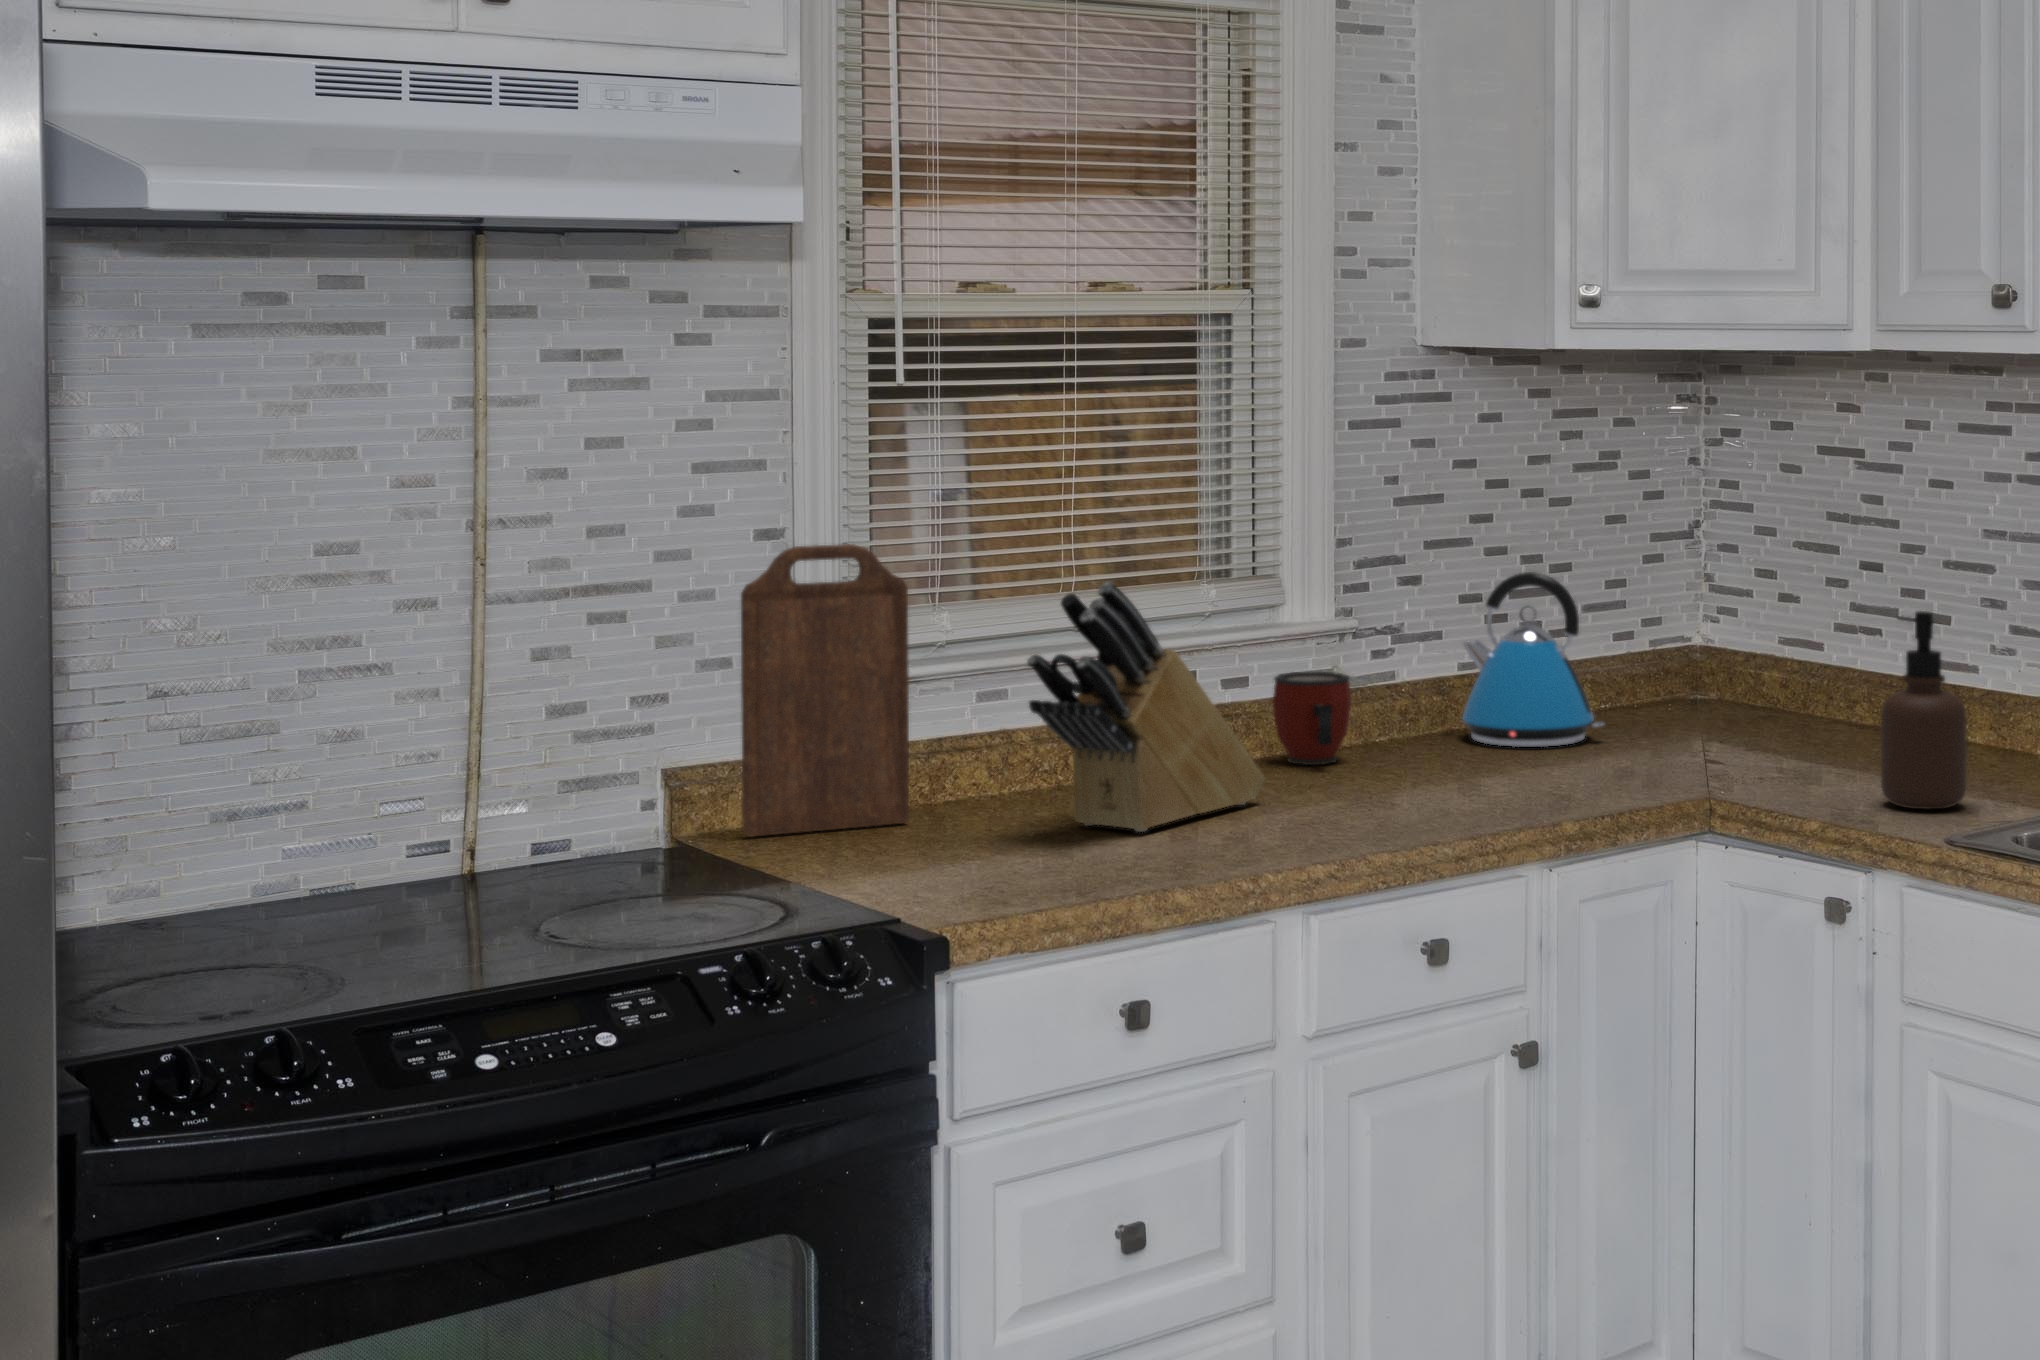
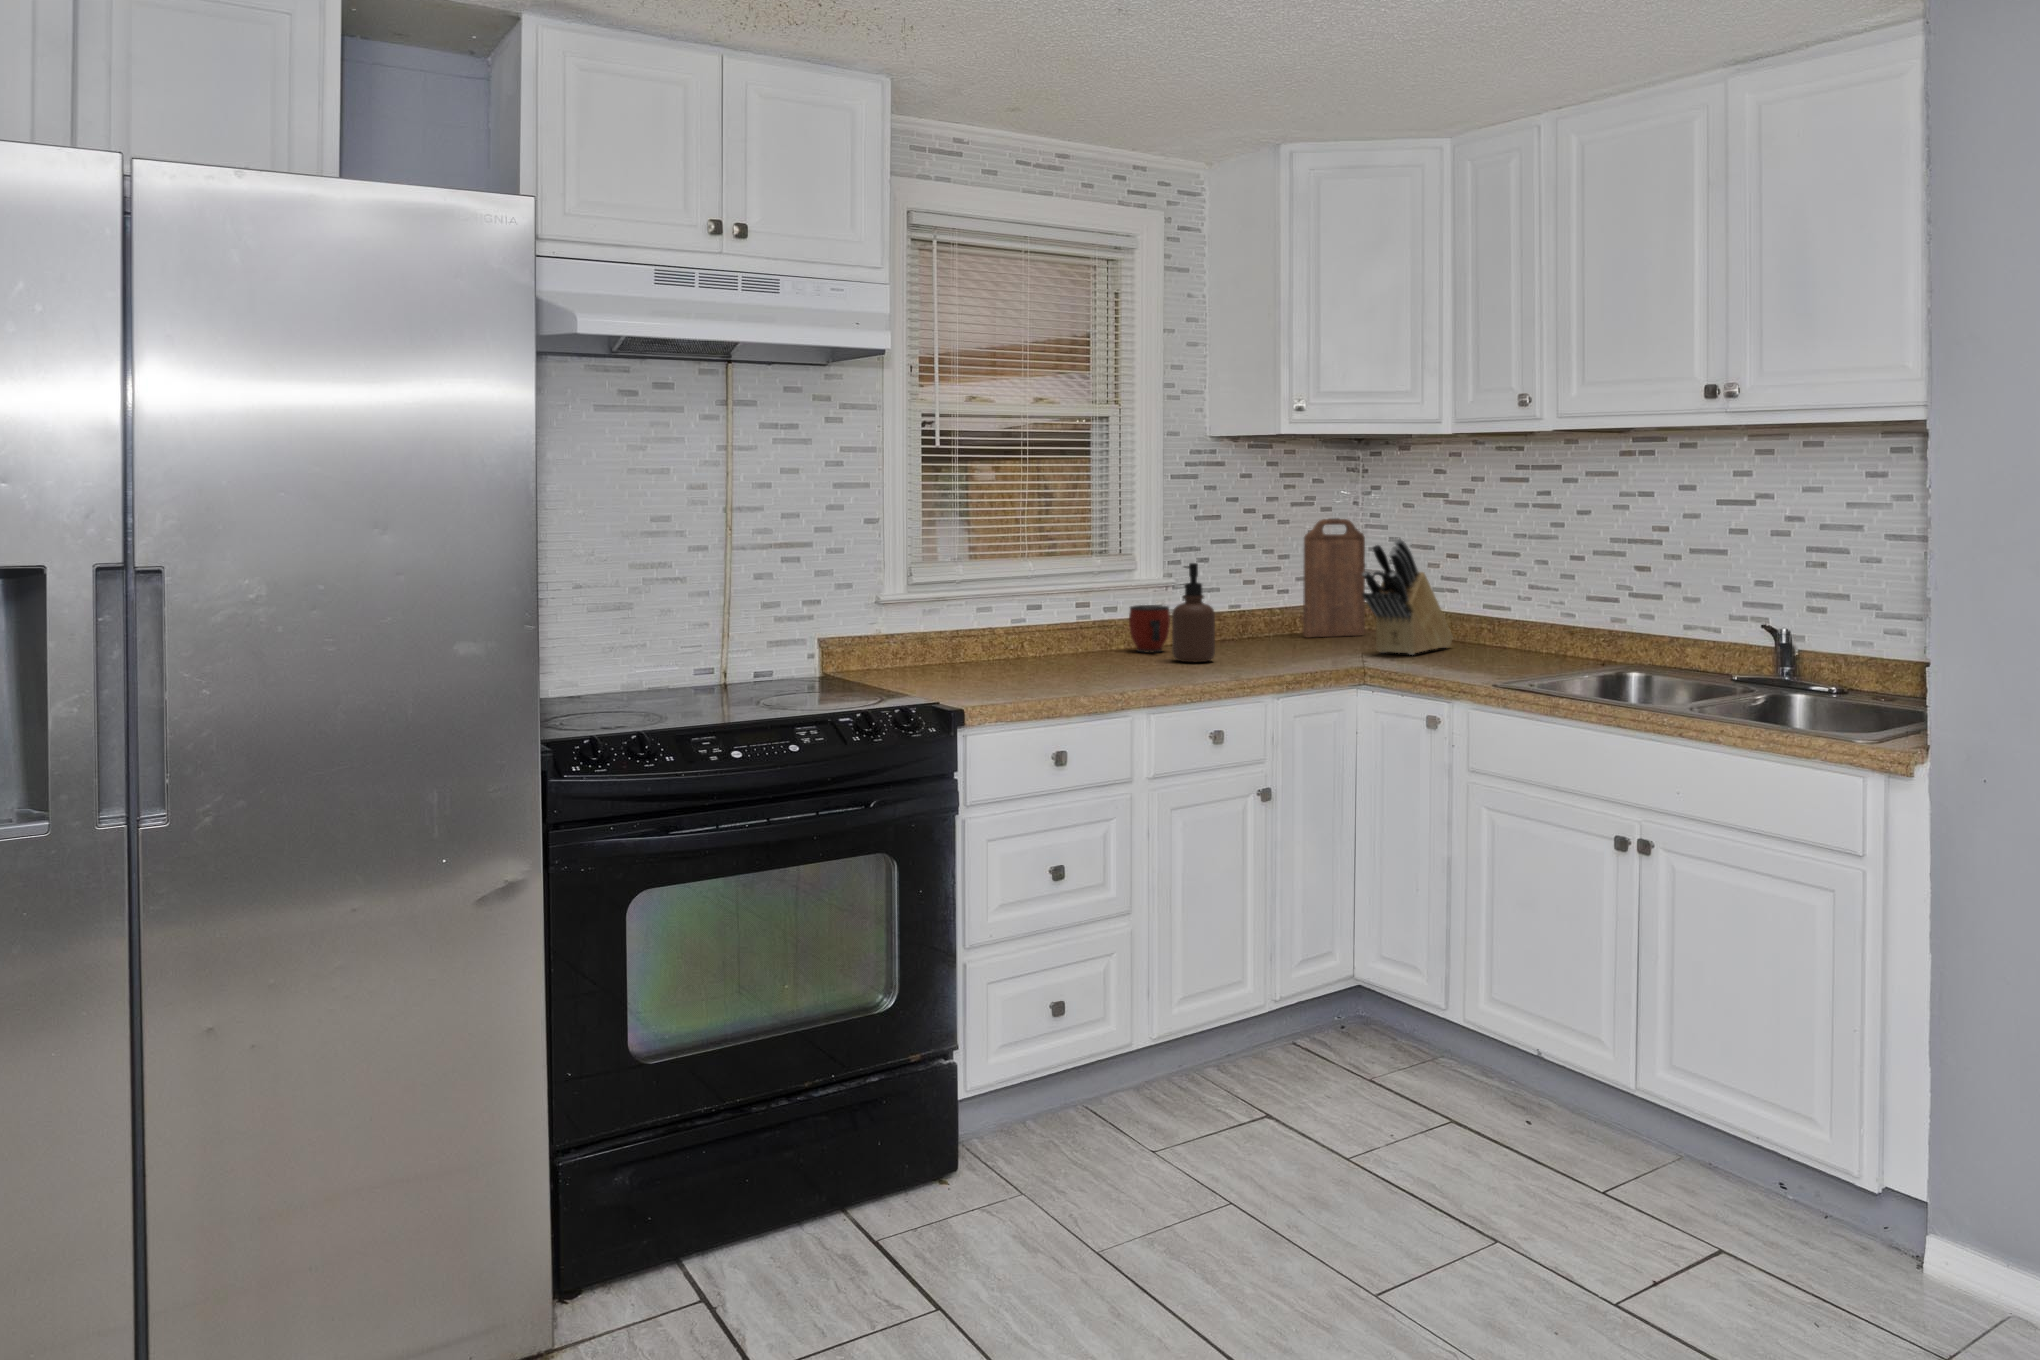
cutting board: present [741,544,909,836] -> present [1303,519,1365,637]
kettle: present [1462,572,1603,747] -> none [1229,556,1305,648]
knife block: present [1027,582,1265,832] -> present [1362,539,1453,655]
soap dispenser: present [1881,611,1967,809] -> present [1172,563,1215,662]

